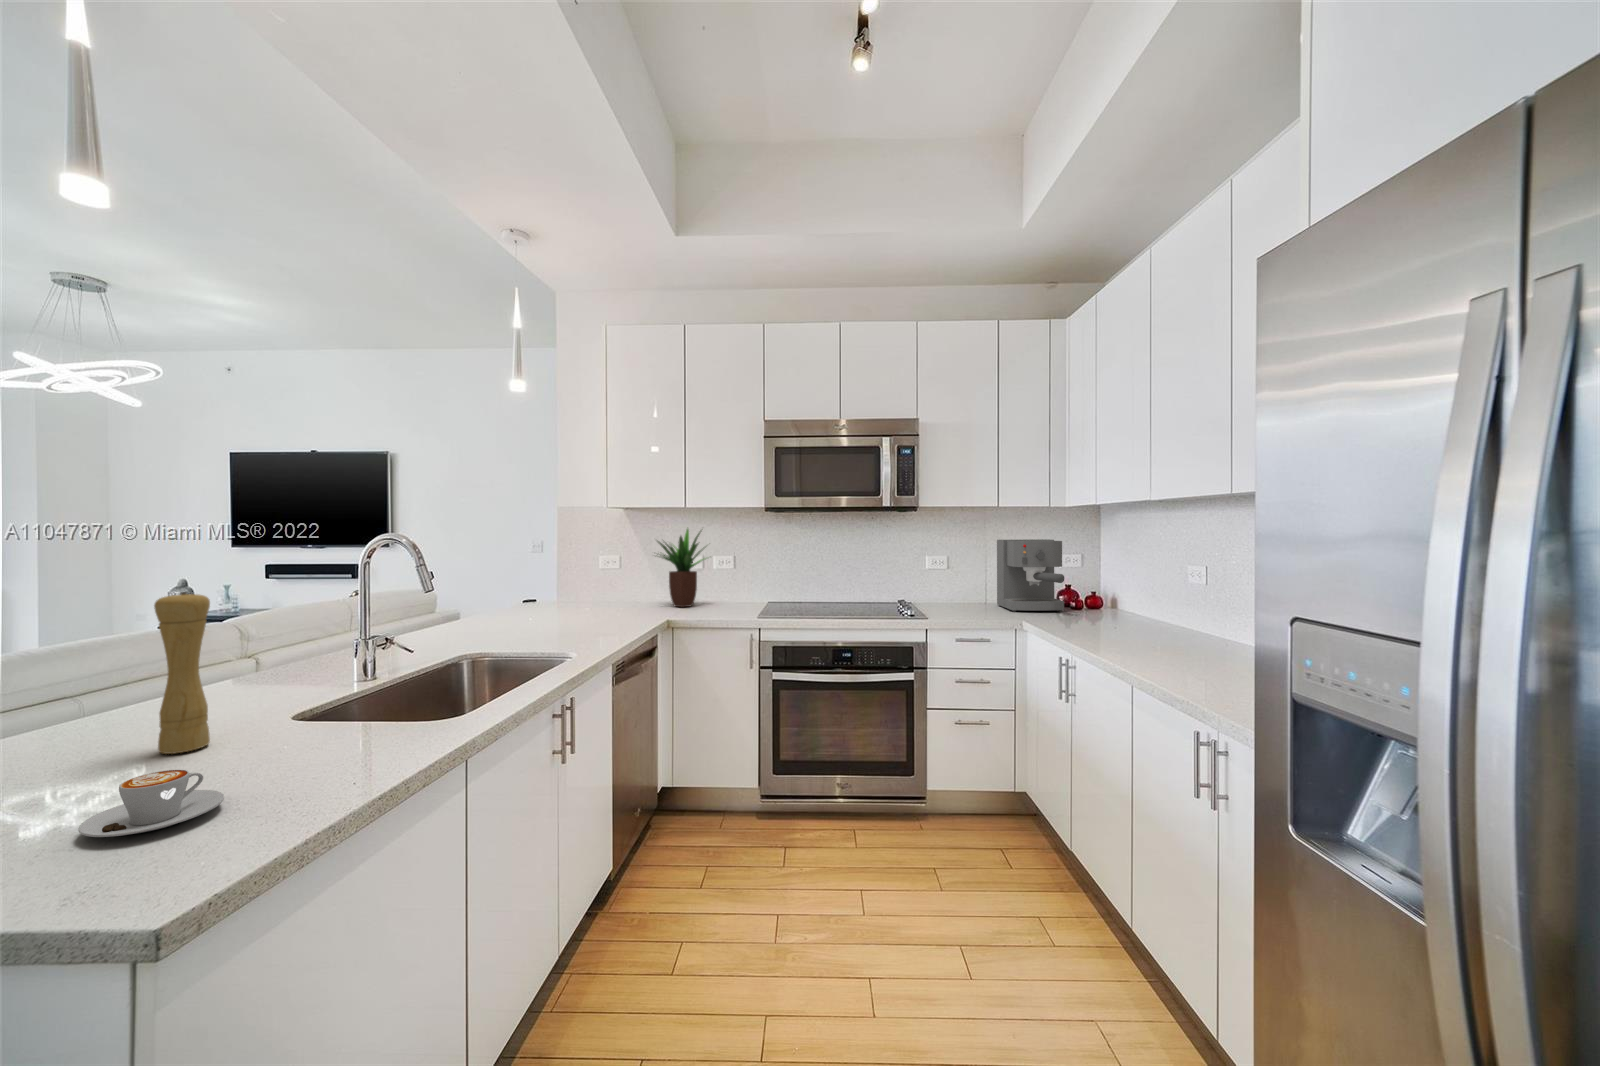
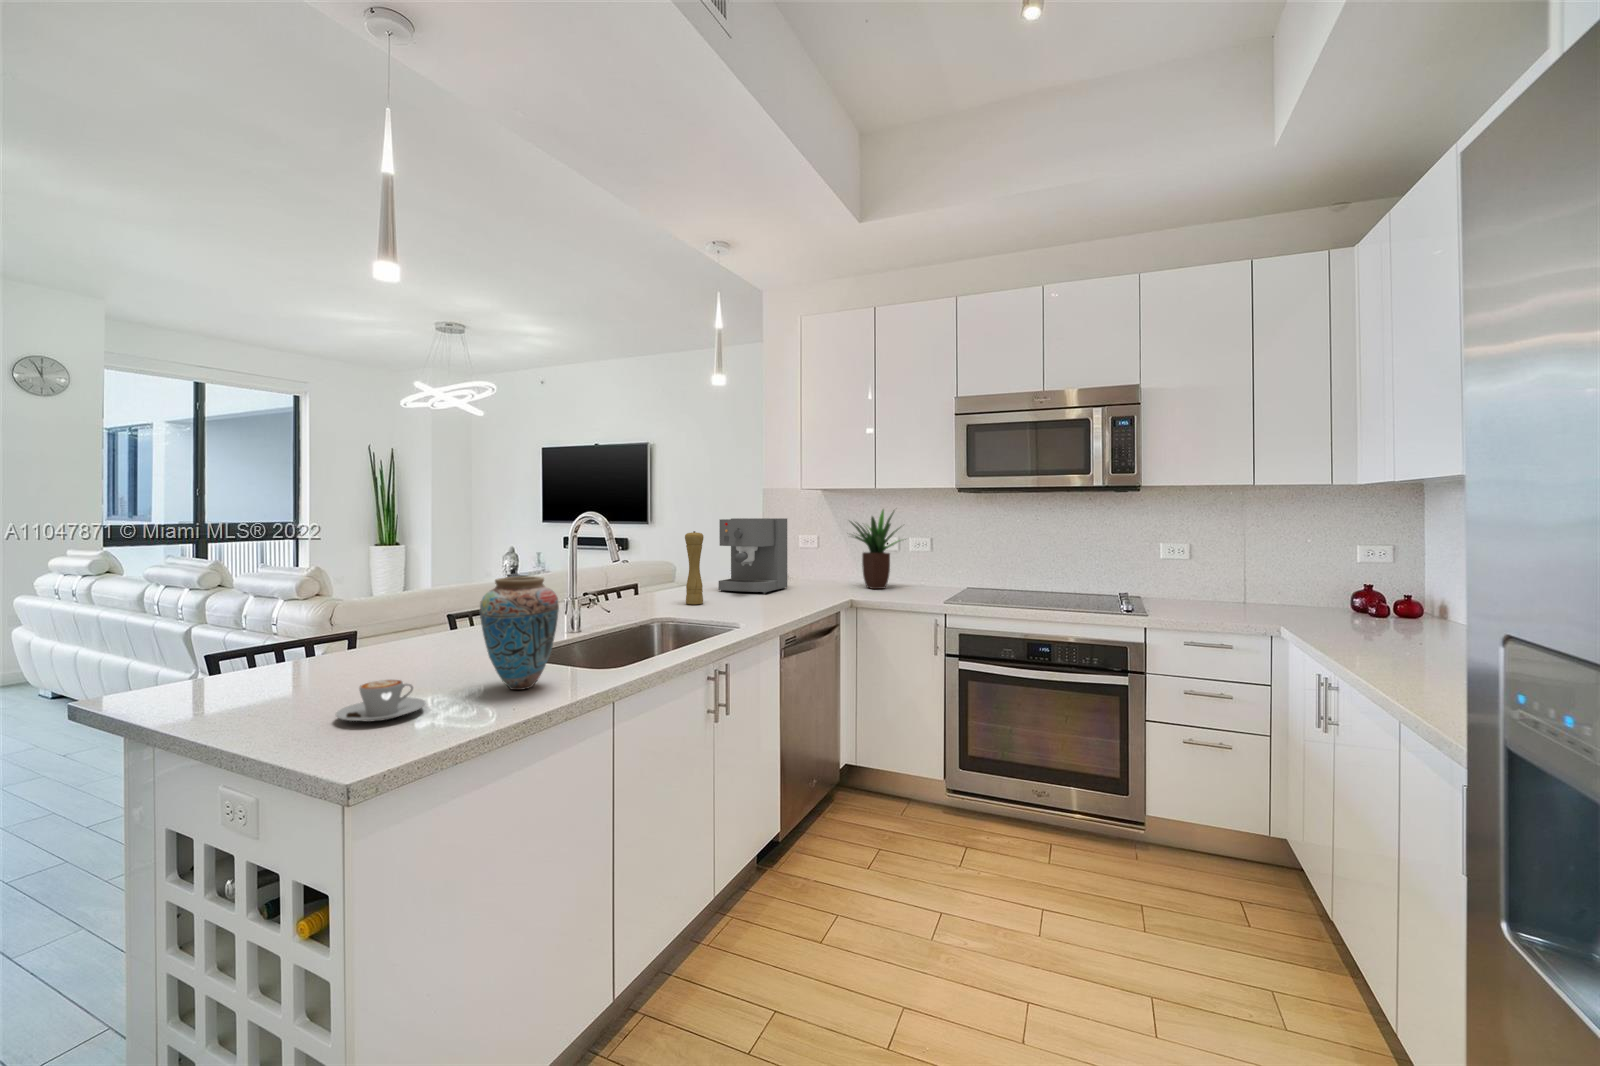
coffee maker: present [997,539,1064,612] -> present [719,518,787,594]
pepper mill: present [154,592,210,754] -> present [685,531,704,604]
vase: none [290,619,398,760] -> present [480,576,559,690]

